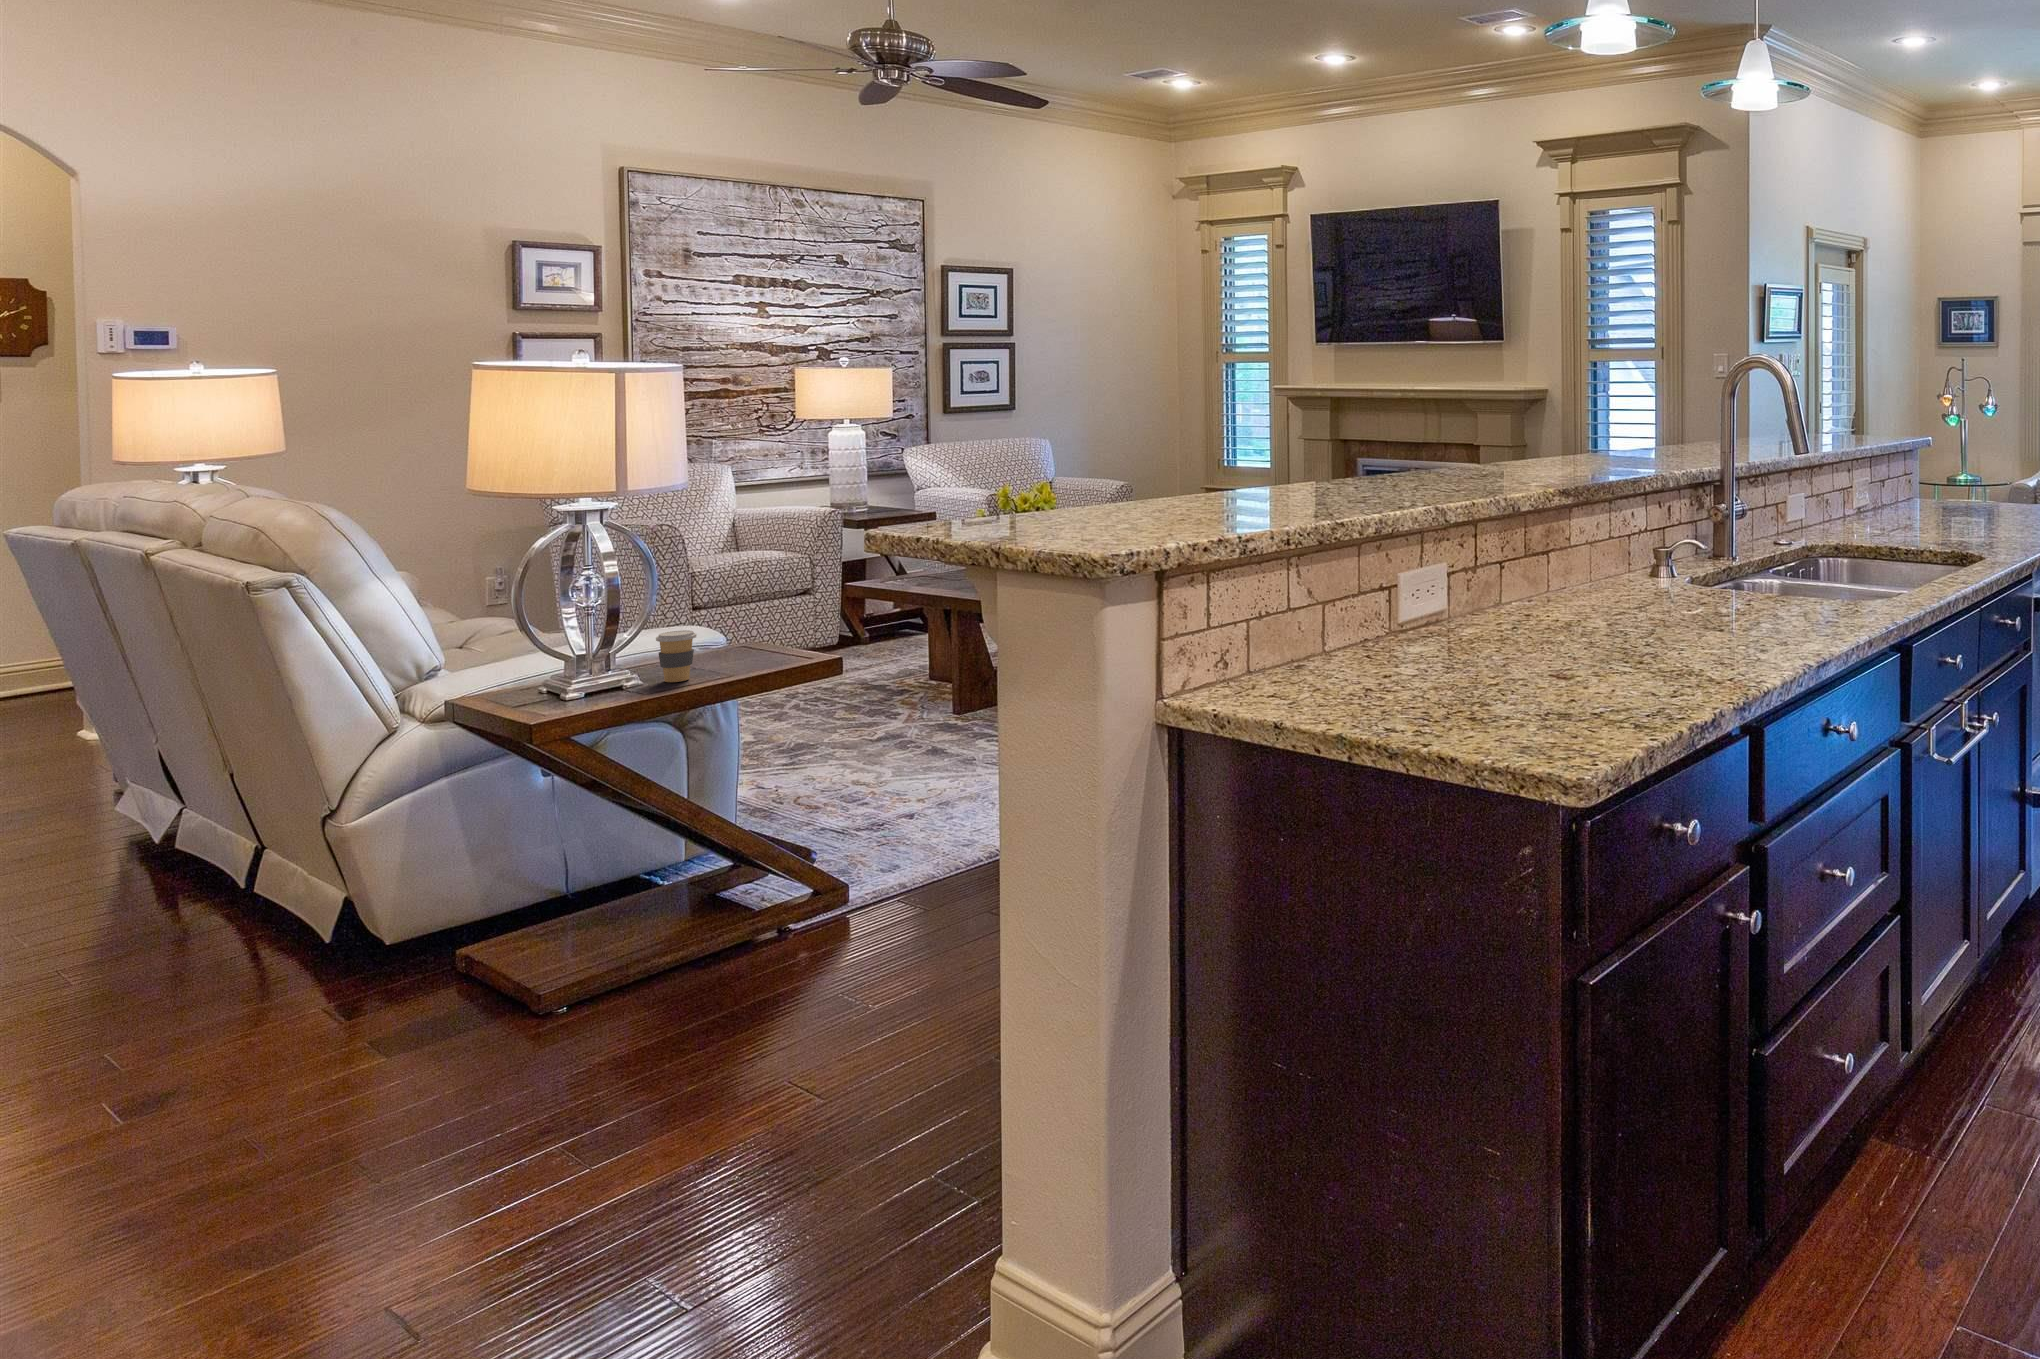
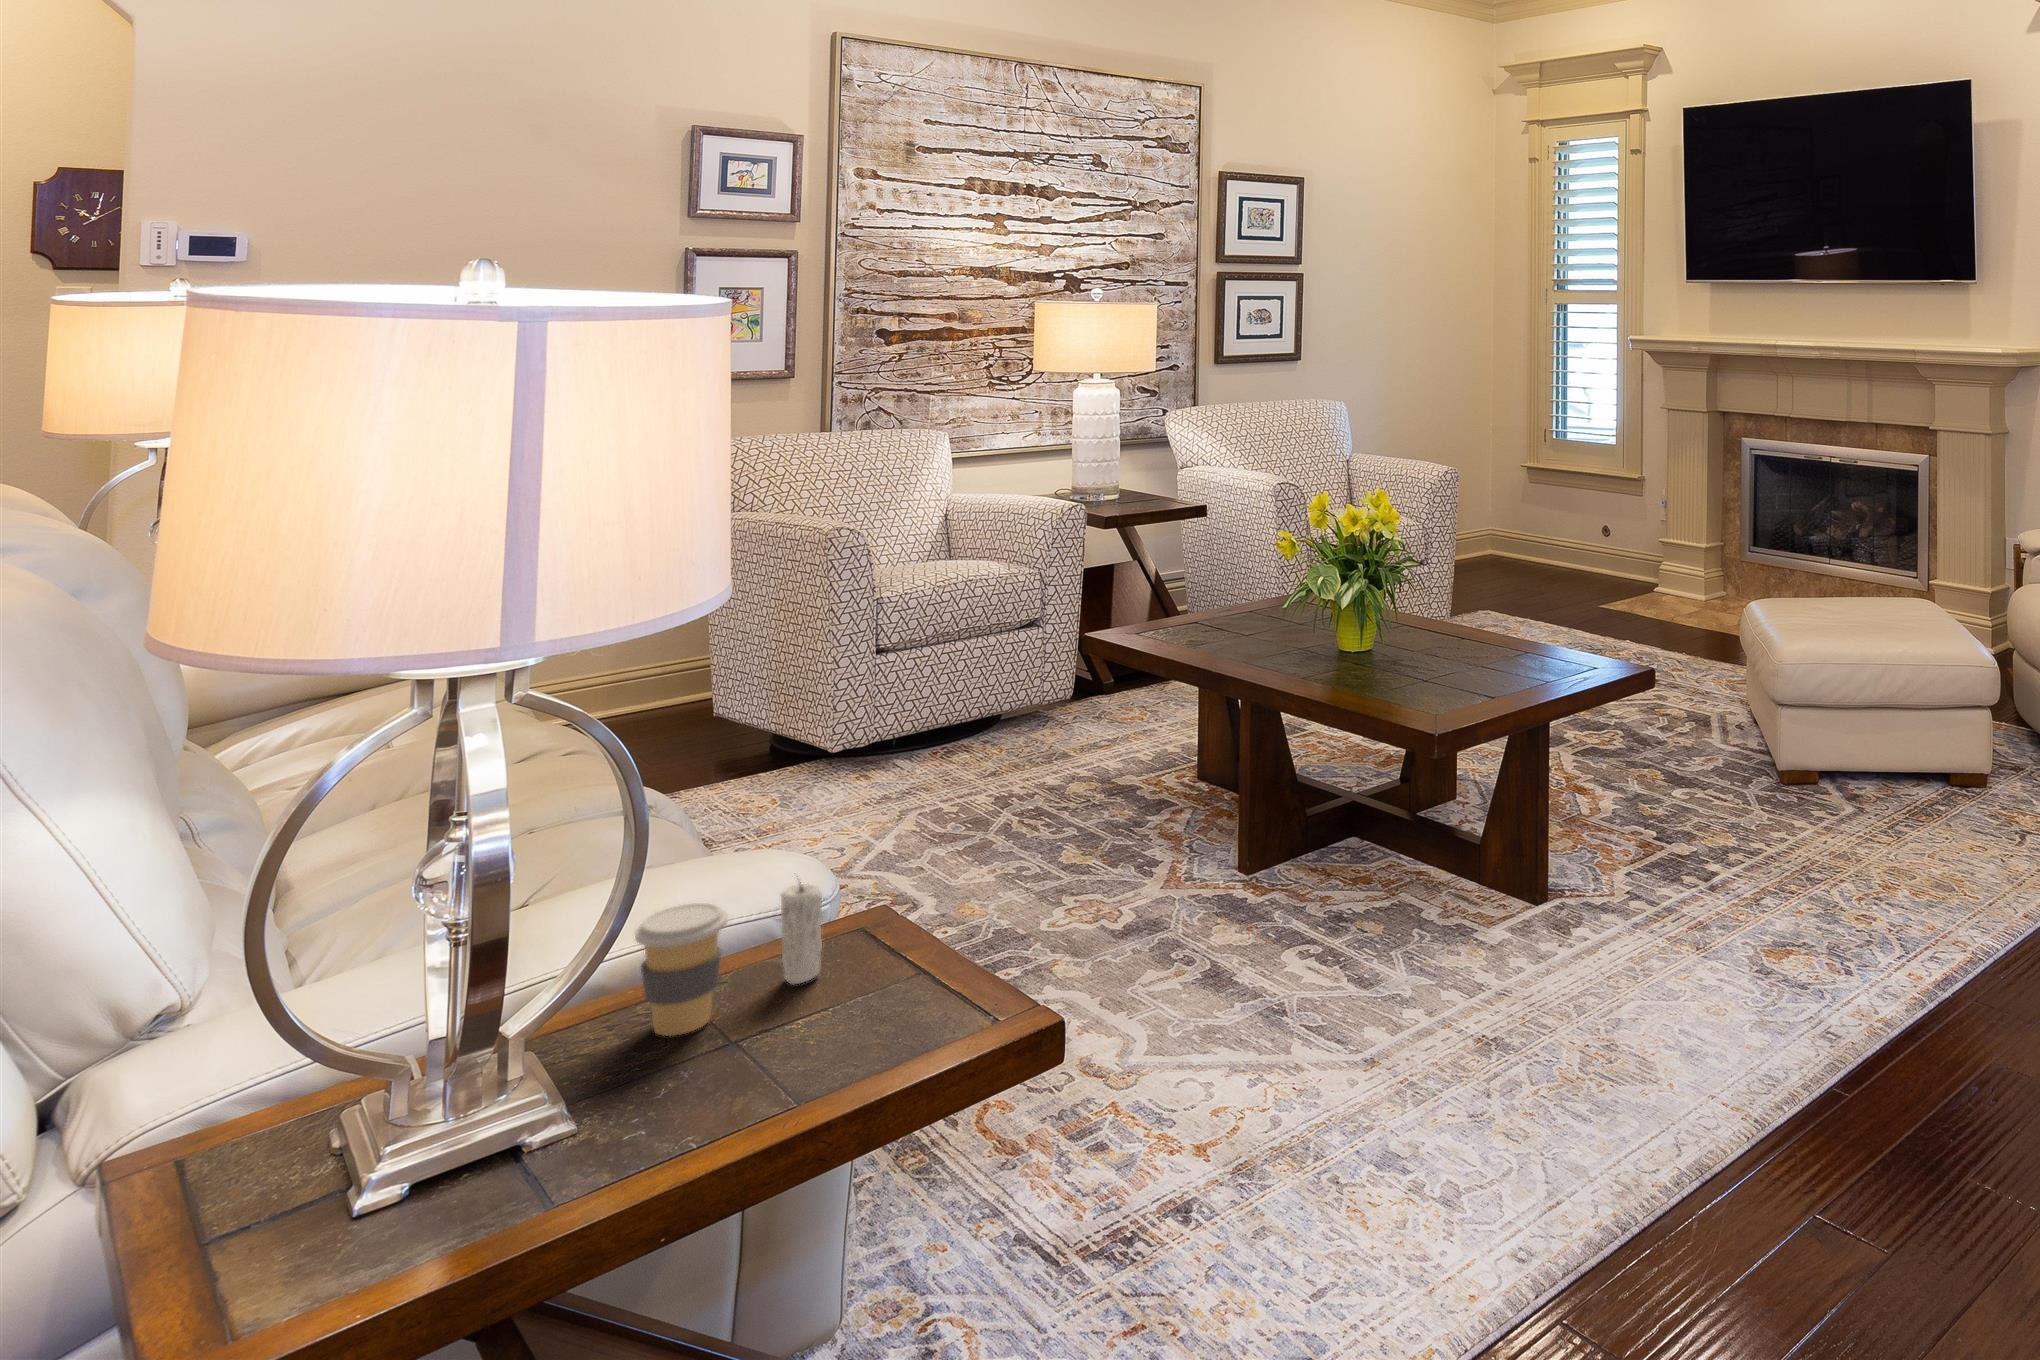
candle: none [715,621,735,671] -> present [781,882,822,985]

